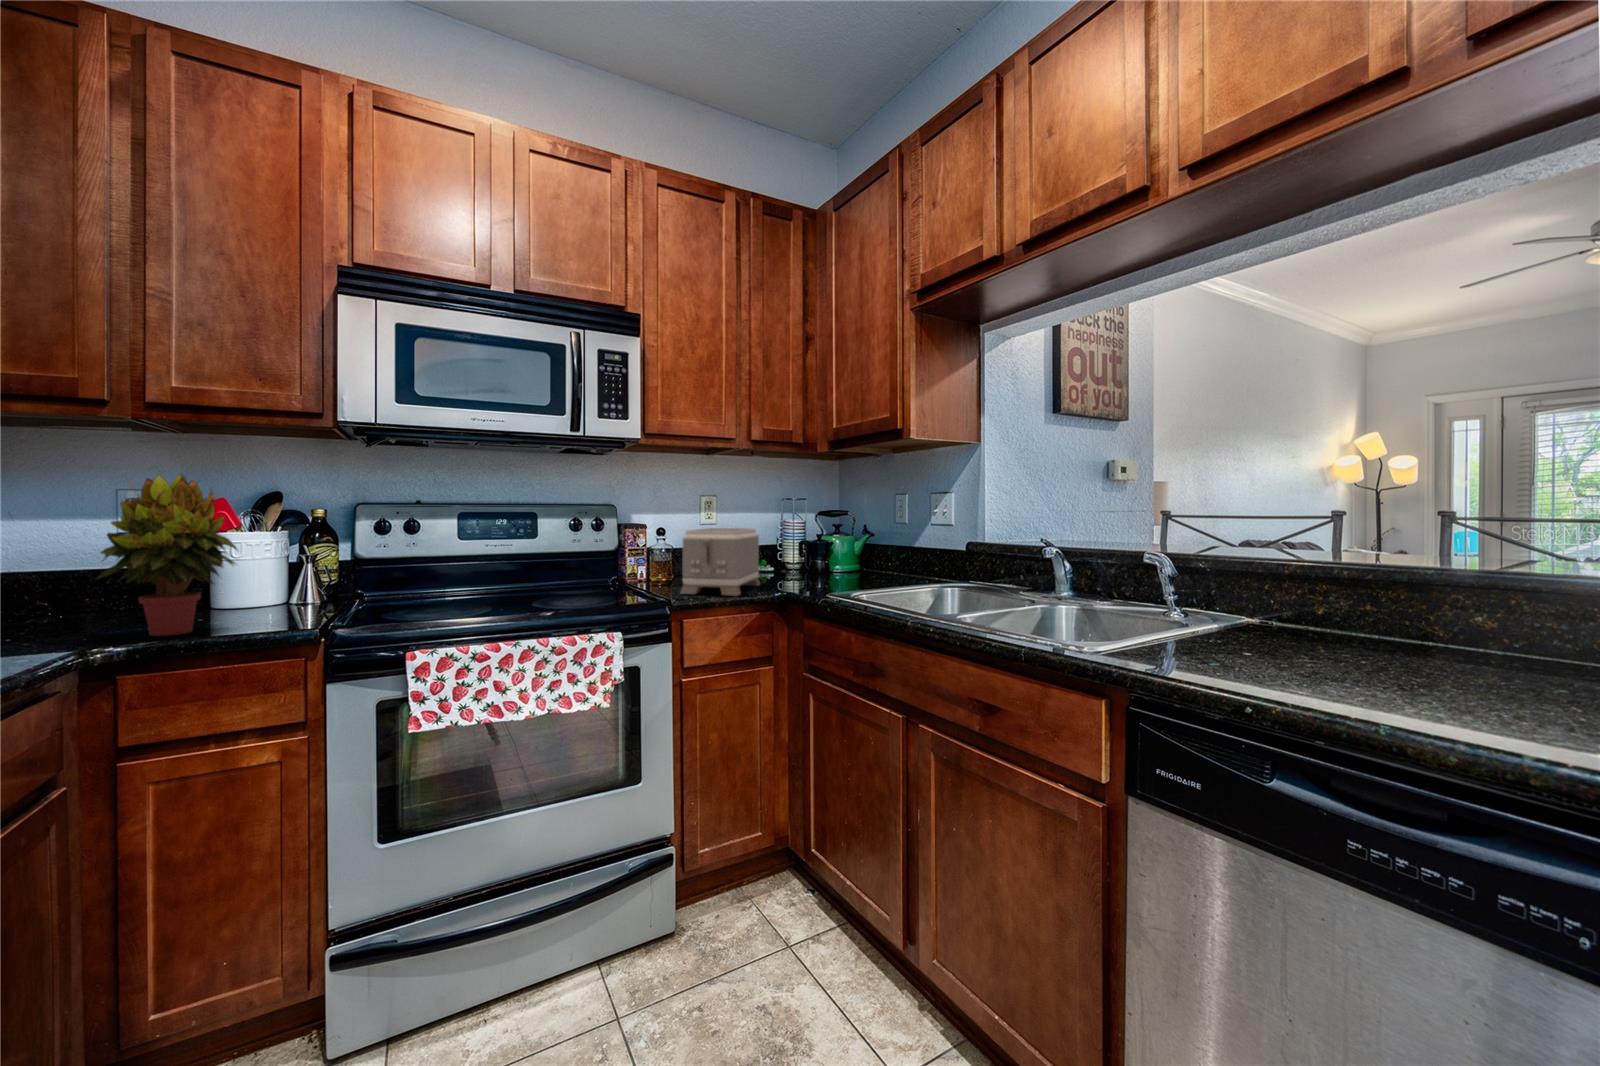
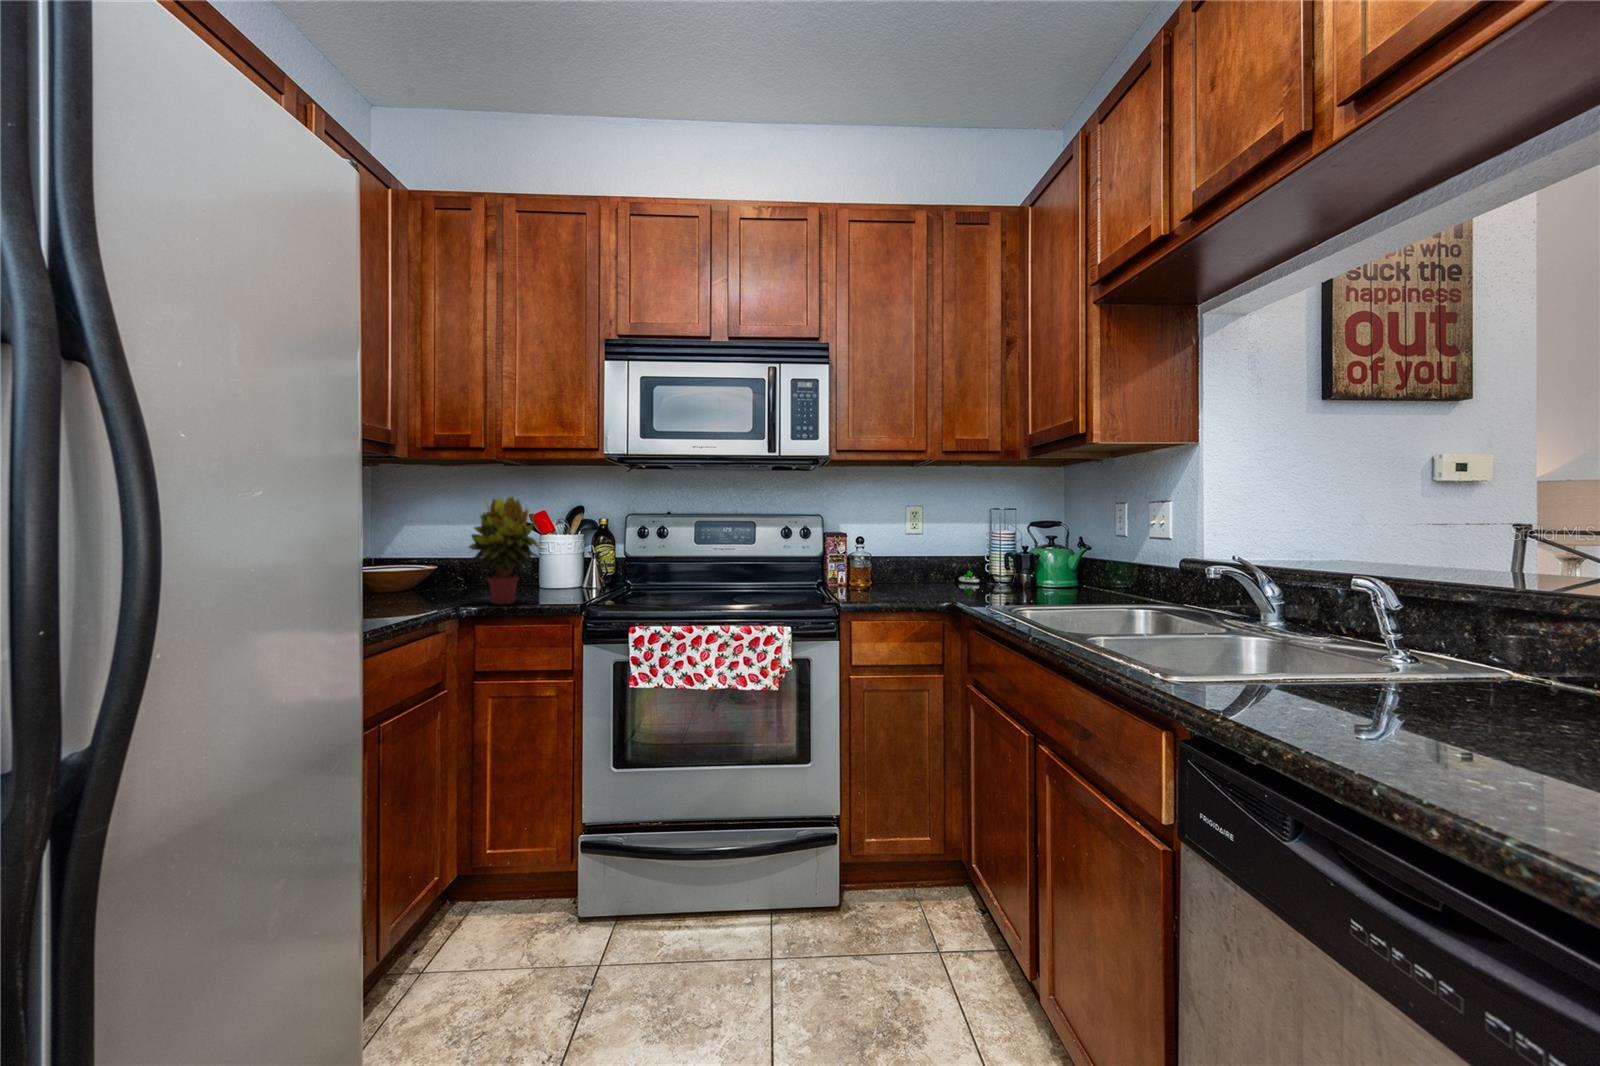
toaster: present [680,528,760,596] -> none [862,538,954,602]

